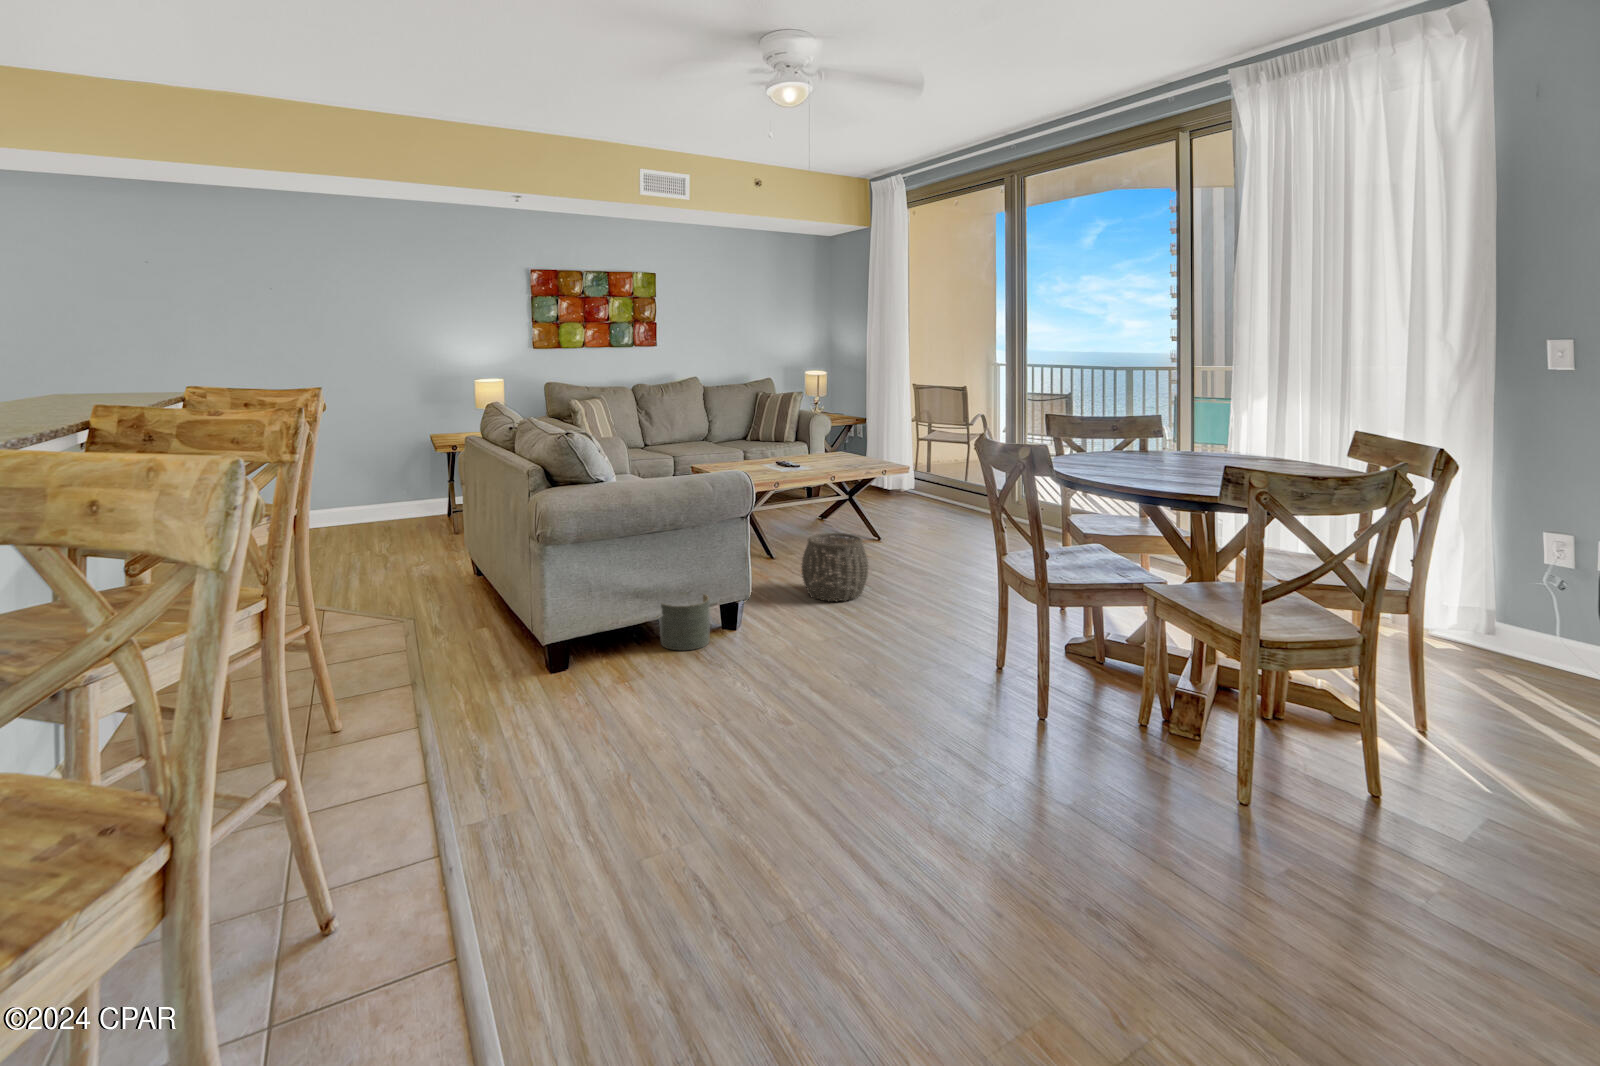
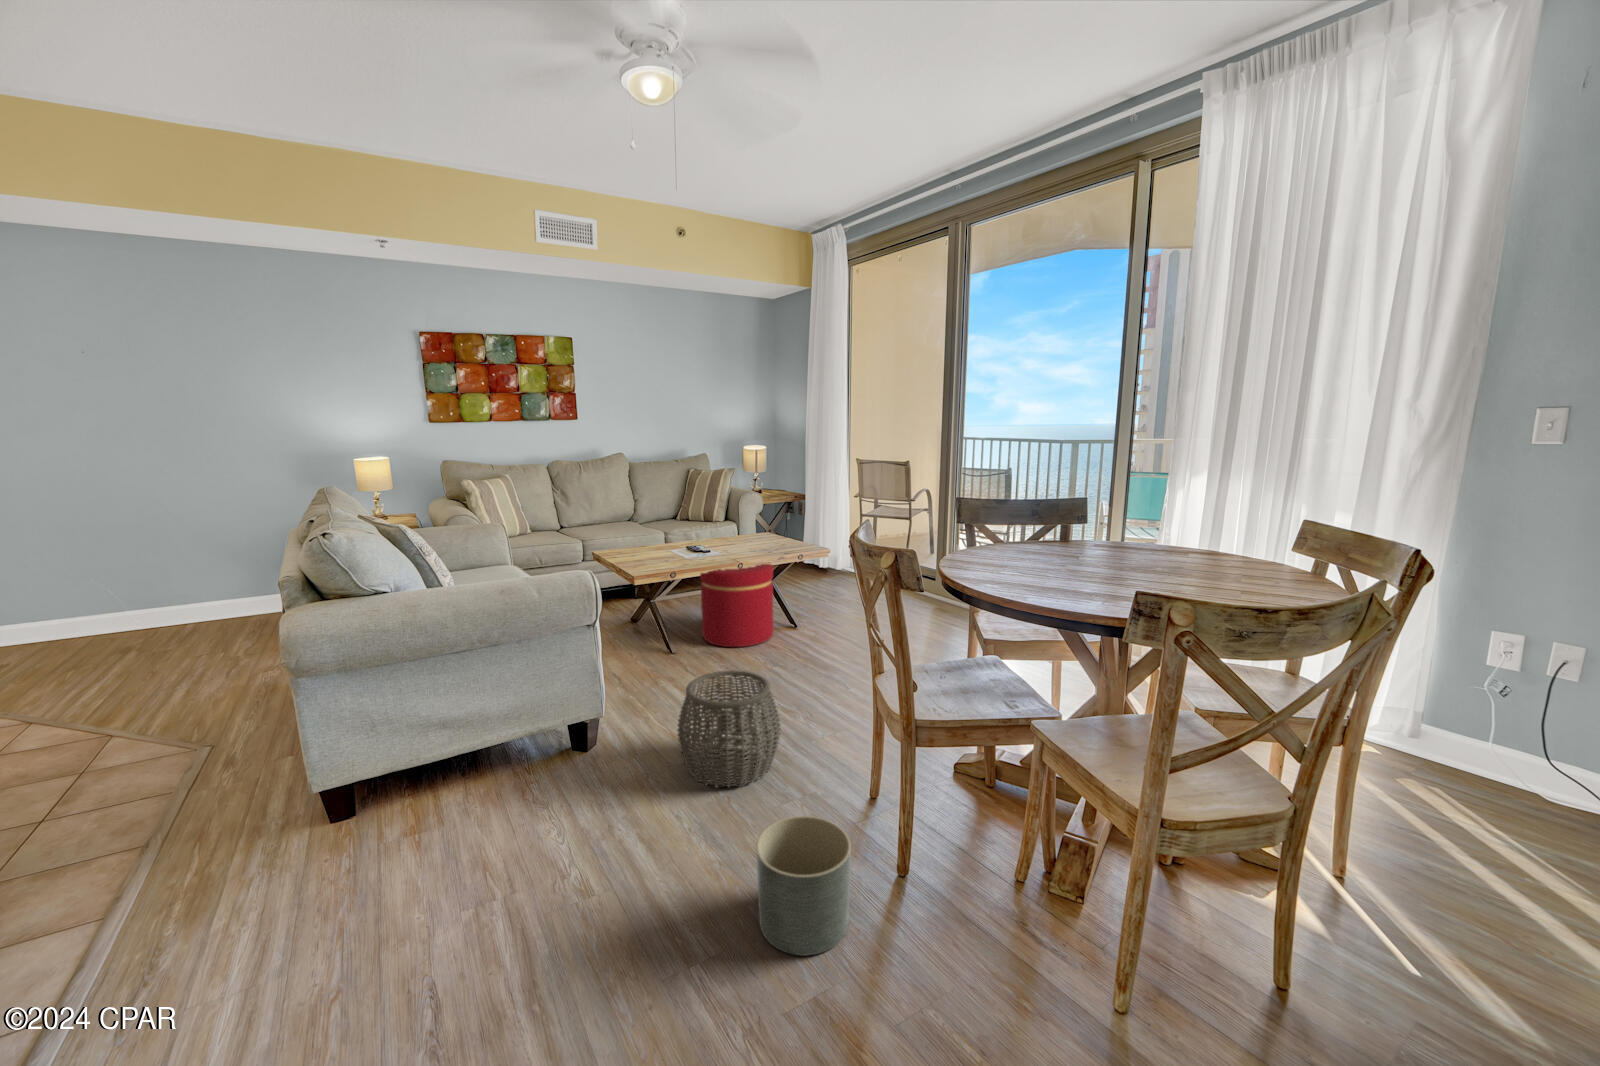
ottoman: none [789,471,849,540] -> present [700,562,774,647]
planter: present [659,594,710,650] -> present [756,816,851,956]

